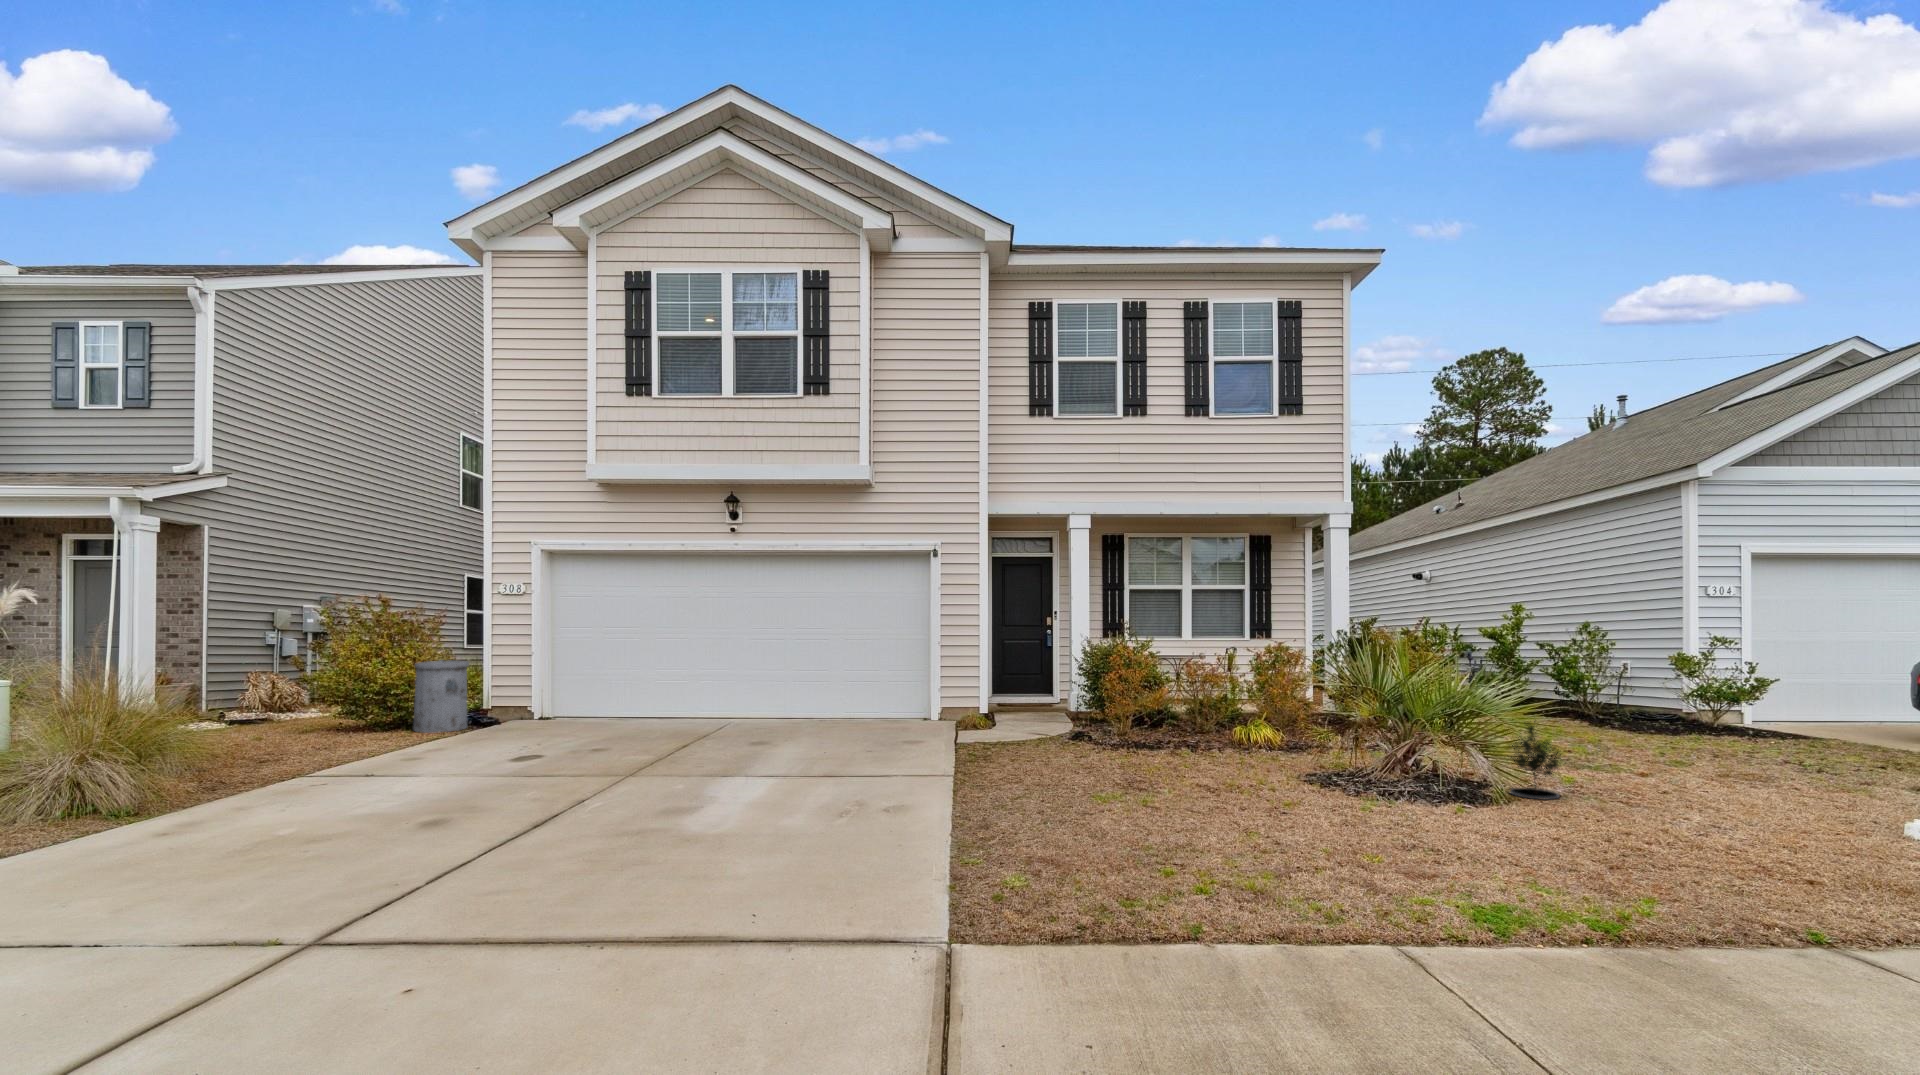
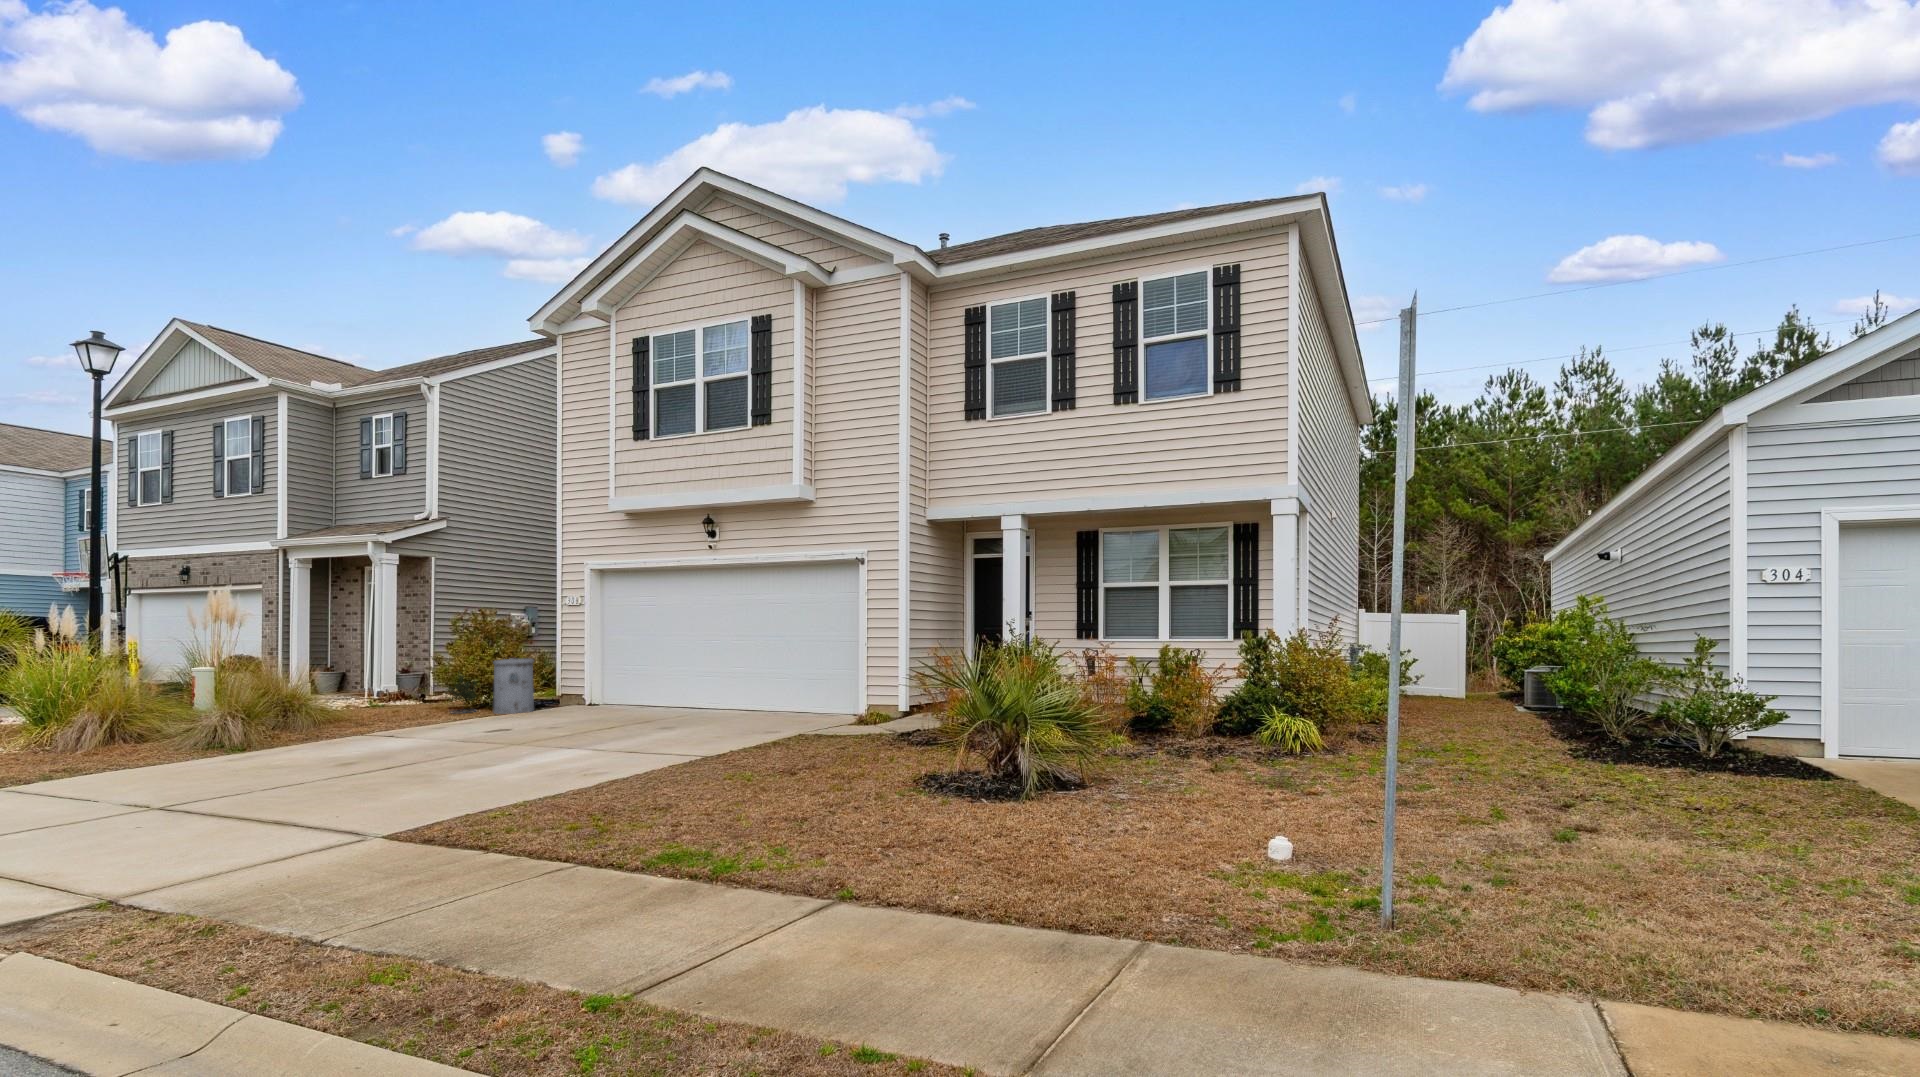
potted tree: present [1510,721,1561,800] -> present [449,674,476,714]

